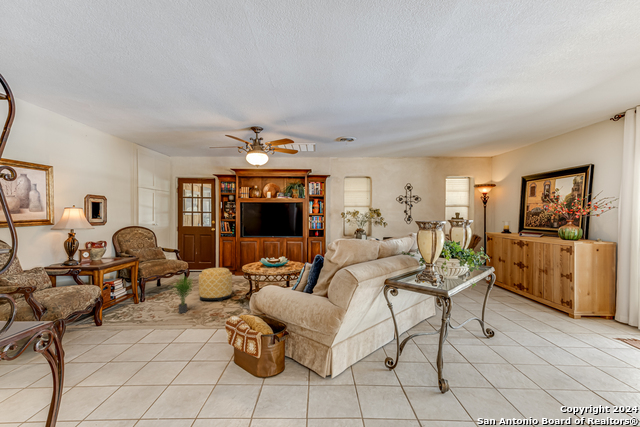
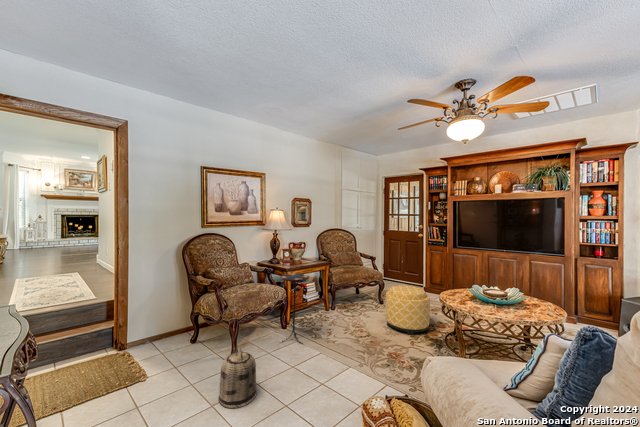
side table: none [108,268,139,332] -> present [281,273,309,344]
potted plant: present [175,278,192,313] -> none [341,288,373,340]
basket: none [87,324,125,373] -> present [219,345,257,408]

